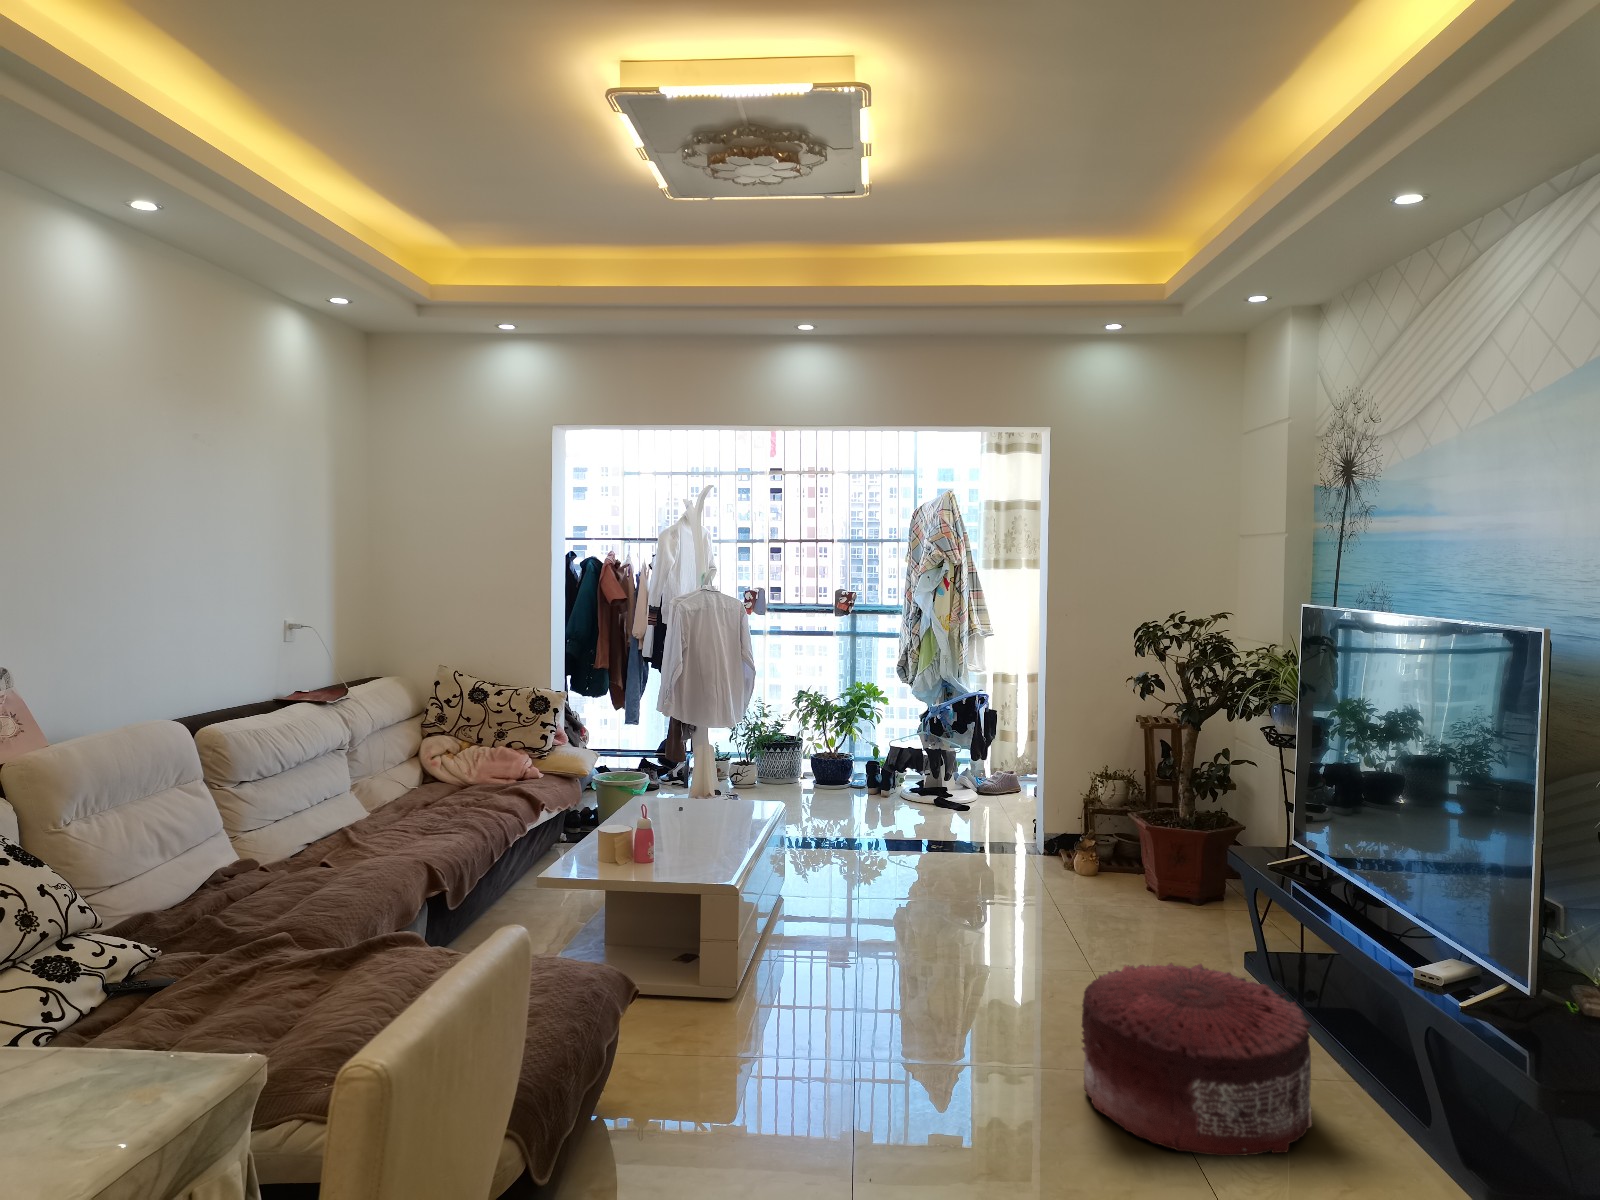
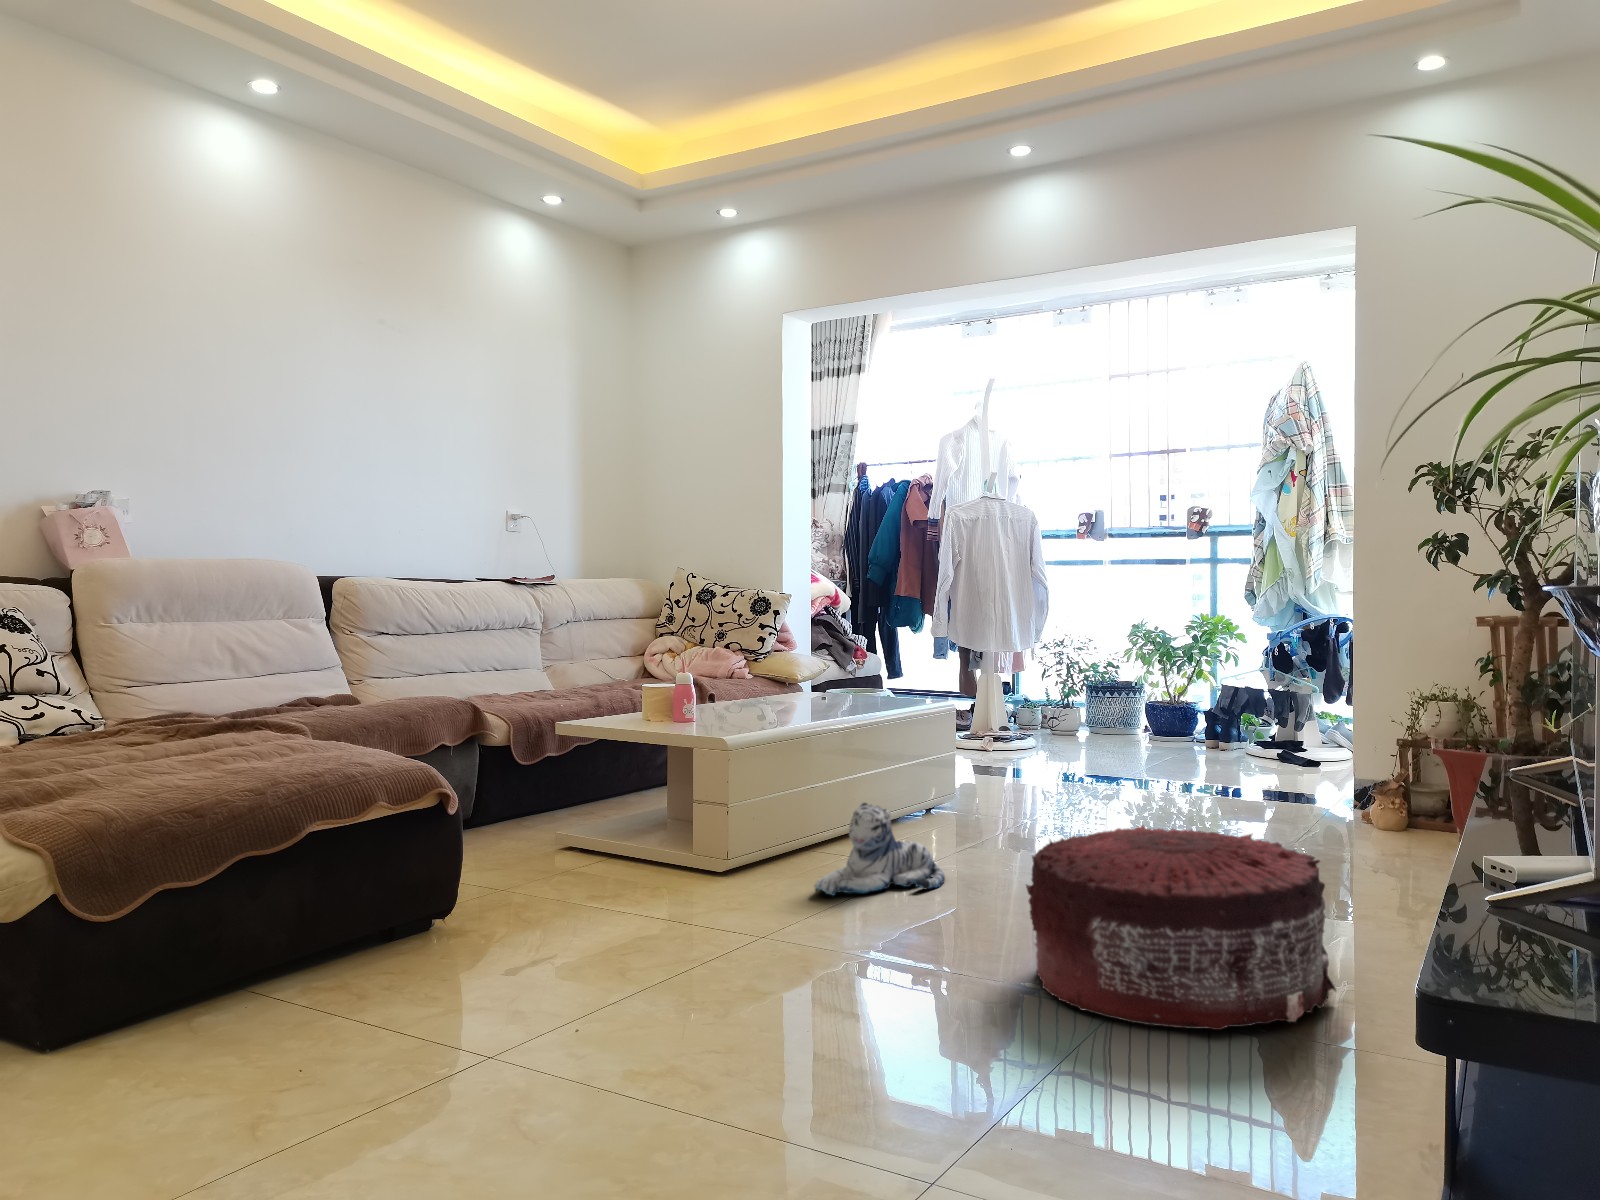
plush toy: none [817,950,899,1043] -> present [815,802,945,896]

